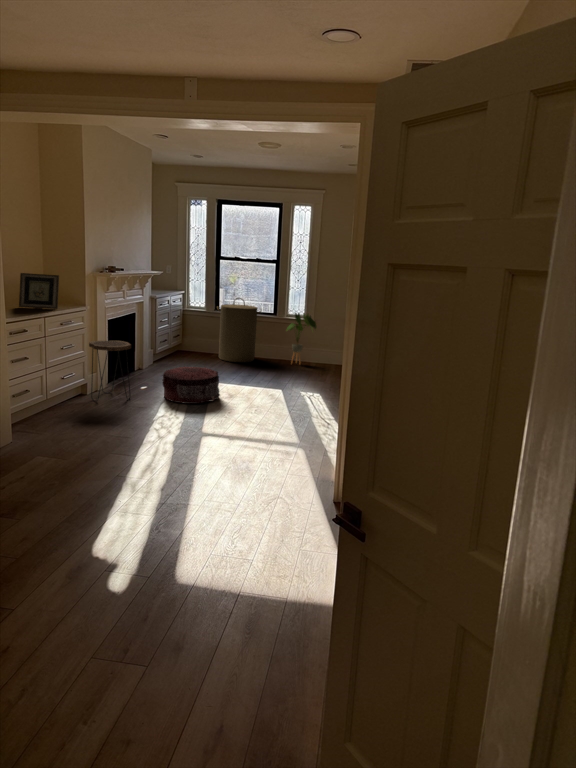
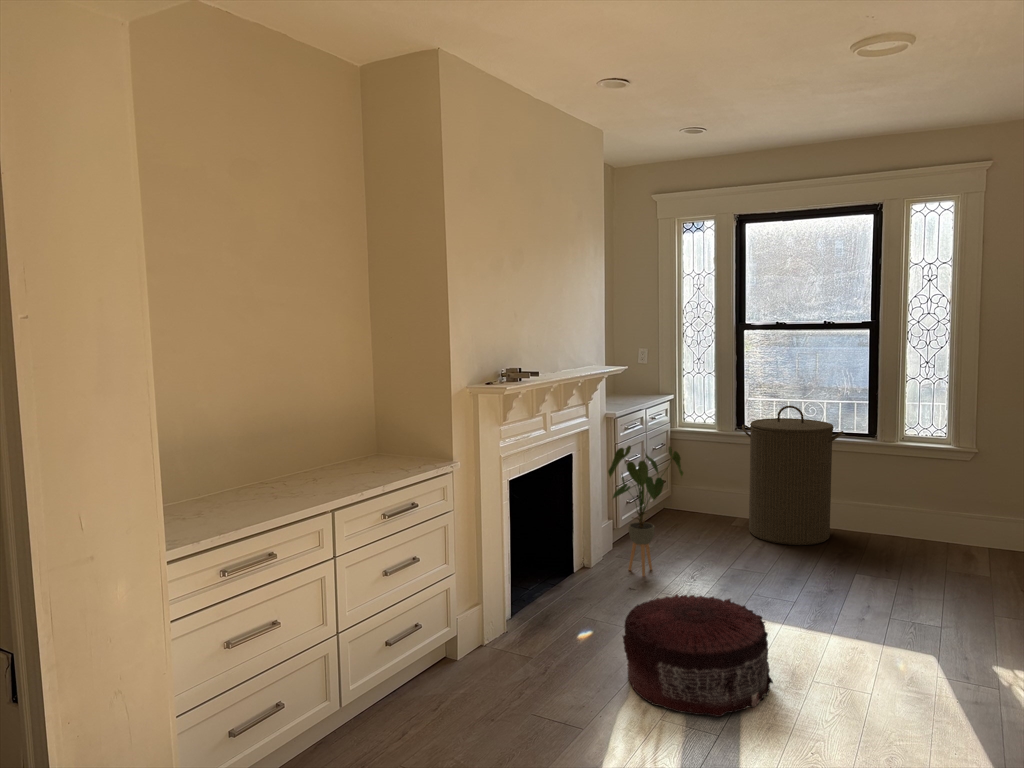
picture frame: present [19,273,59,309] -> none [300,400,384,479]
house plant: present [287,313,316,364] -> present [608,446,683,576]
side table: present [89,341,131,401] -> none [455,536,548,690]

